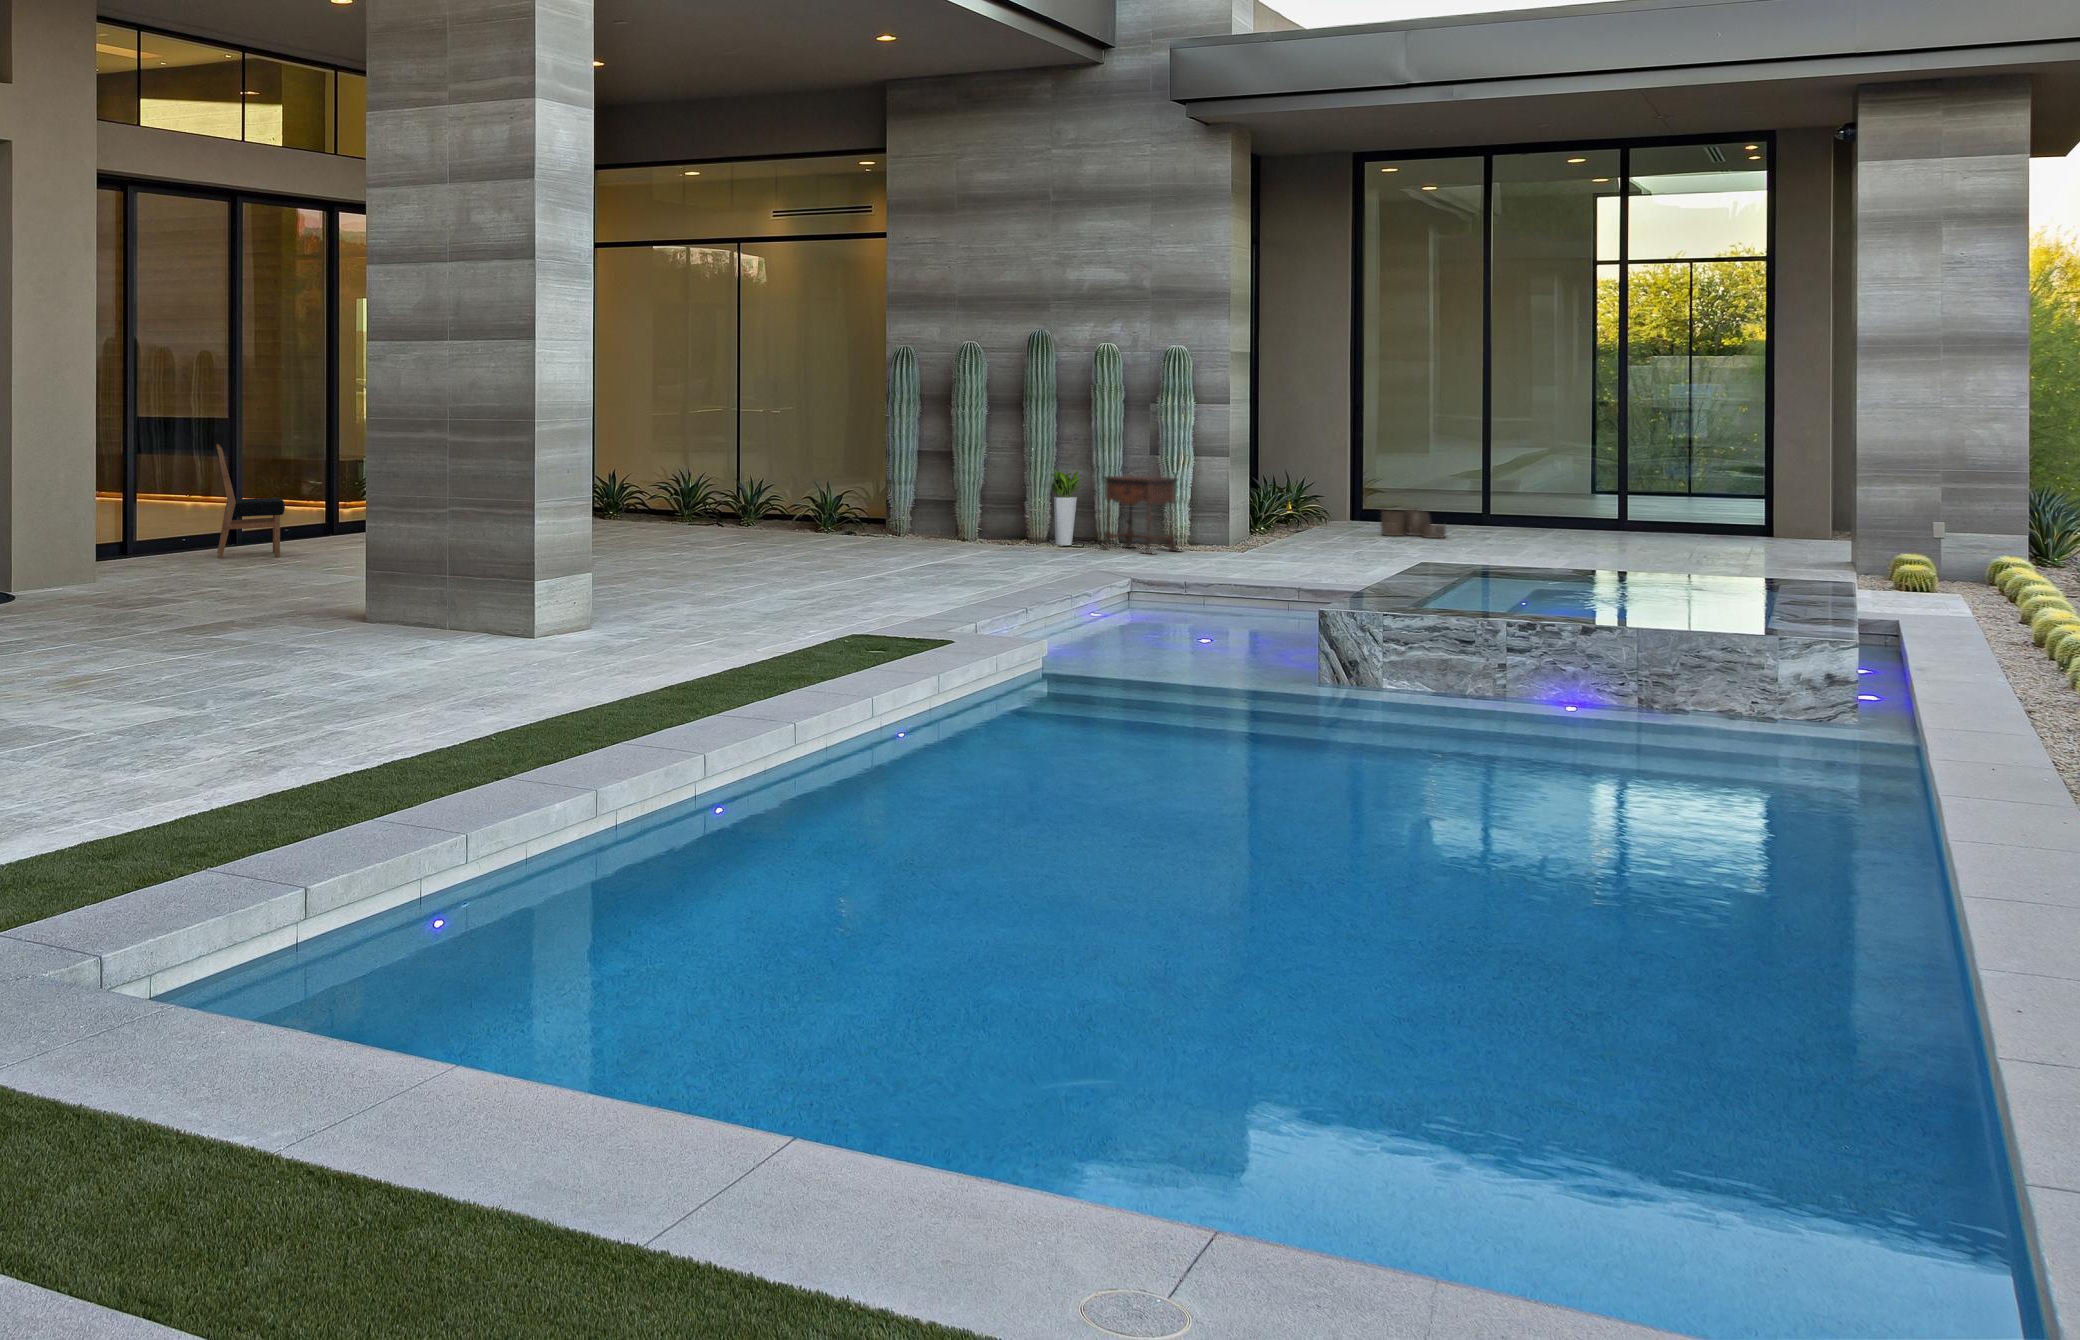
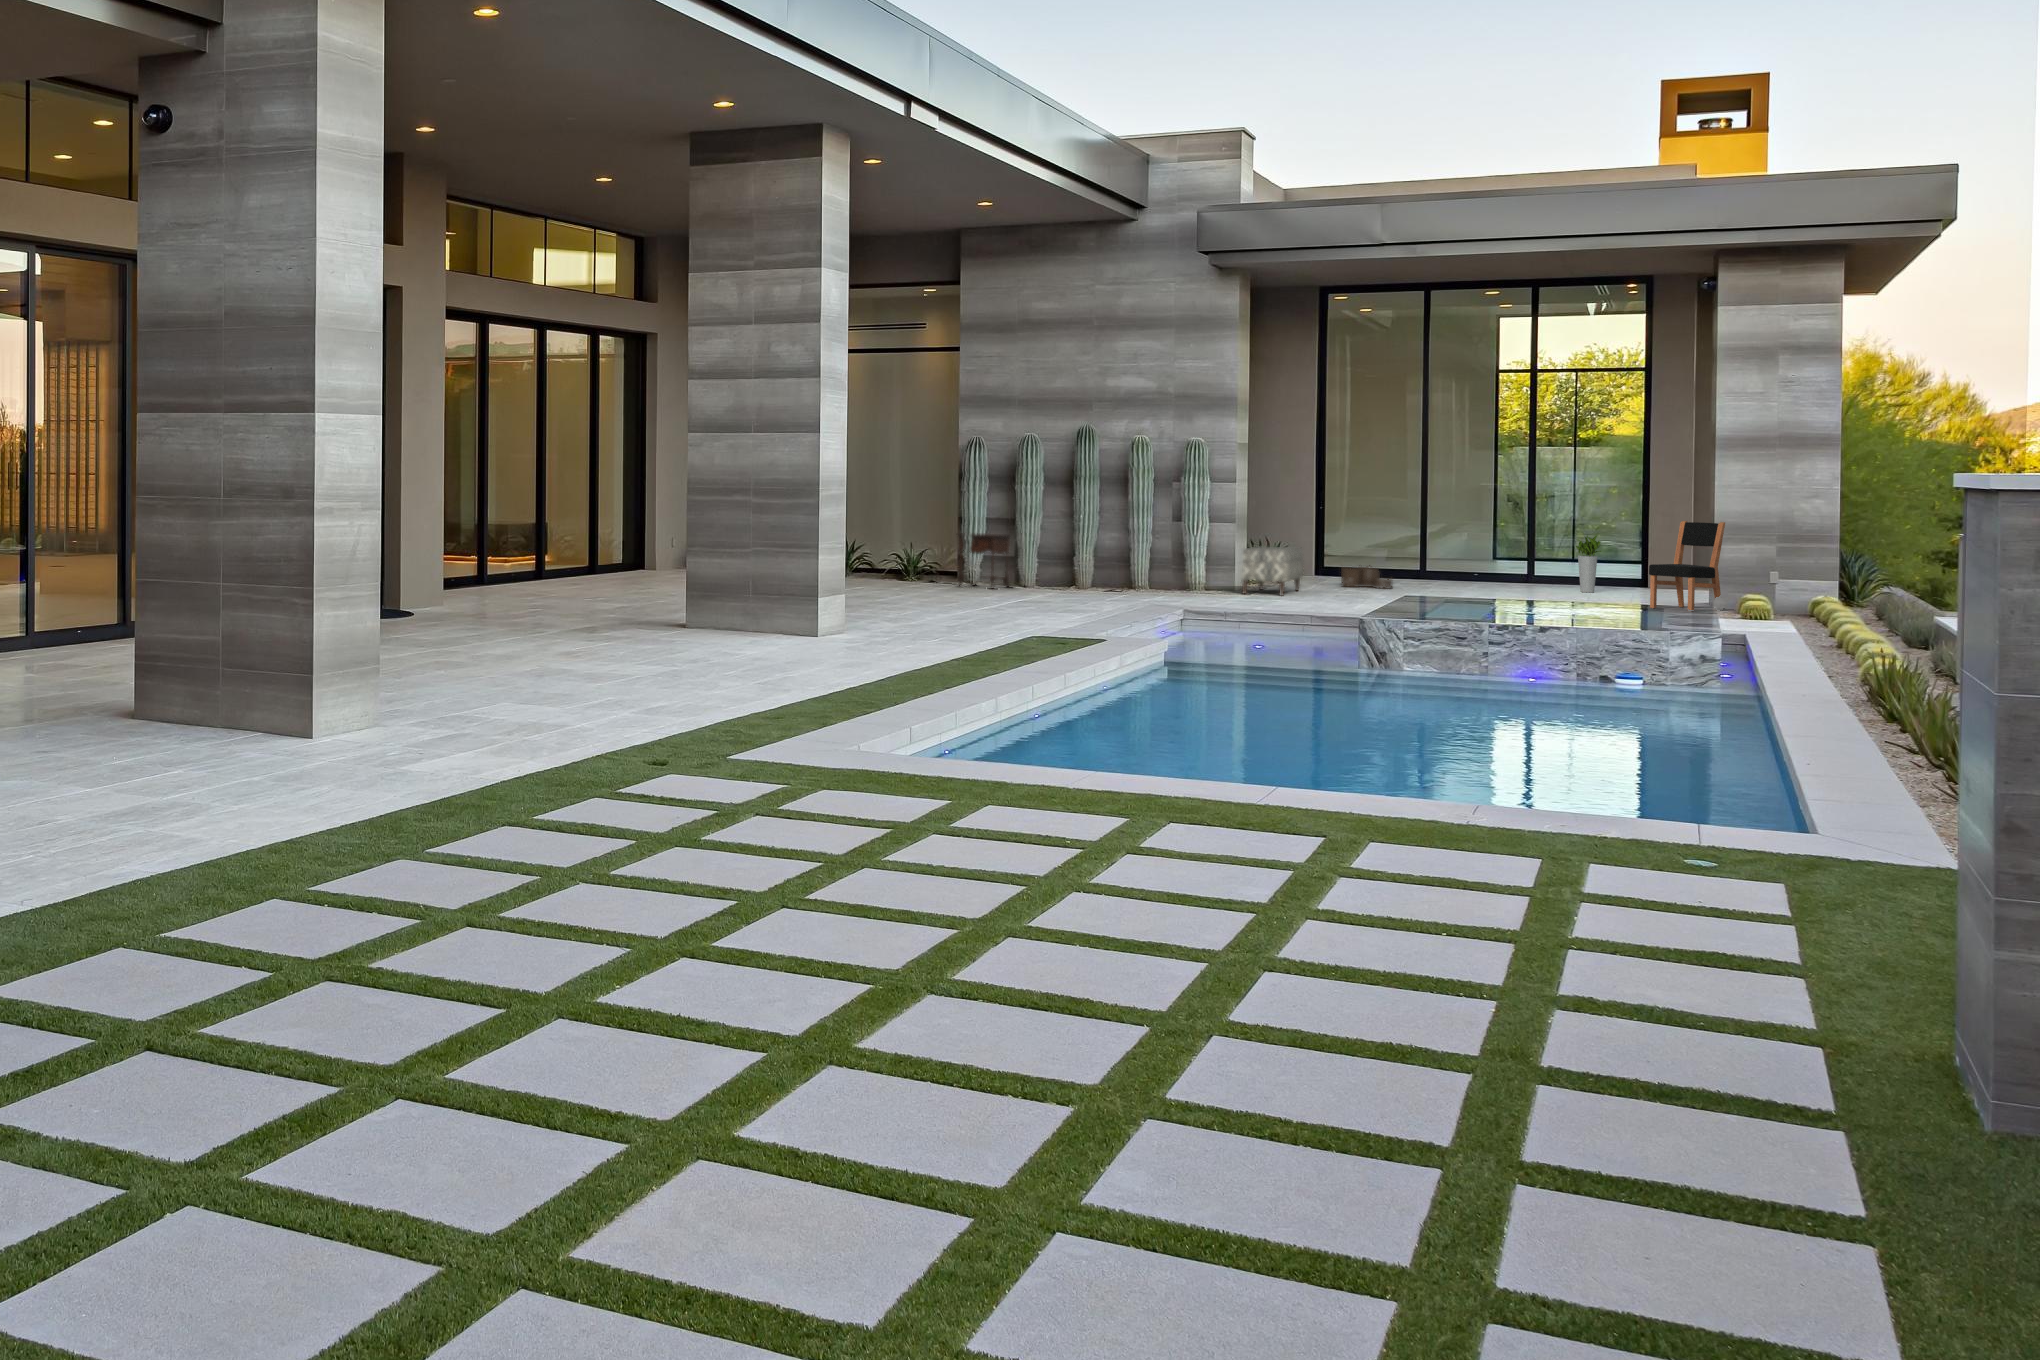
dining chair: present [215,444,285,558] -> present [1649,521,1725,610]
planter: present [1050,470,1082,545] -> present [1576,535,1601,592]
side table: present [1104,475,1179,554] -> present [958,533,1011,588]
bench: none [1237,485,1325,552] -> present [1242,546,1303,595]

